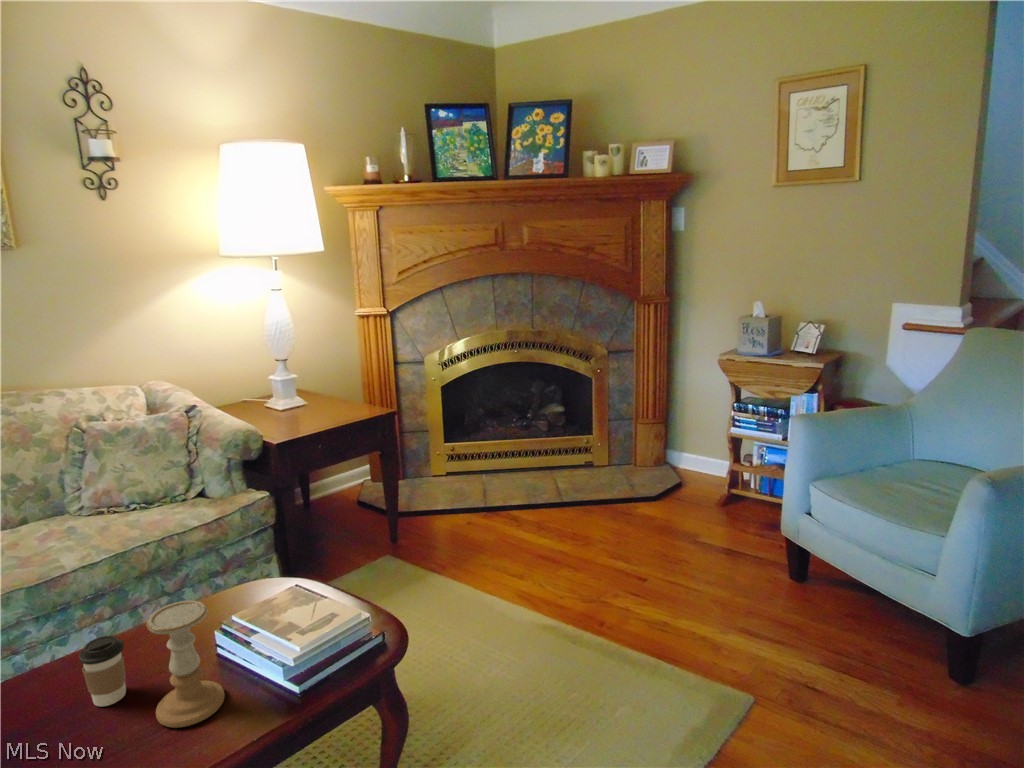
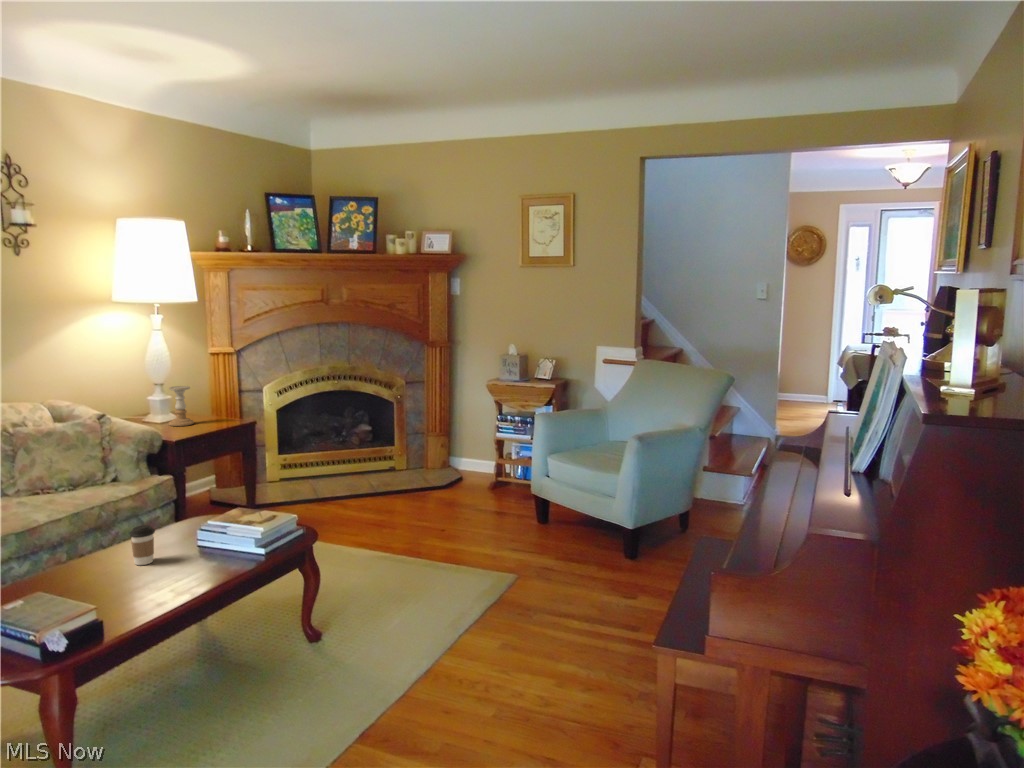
candle holder: present [146,600,225,728] -> present [169,386,194,426]

